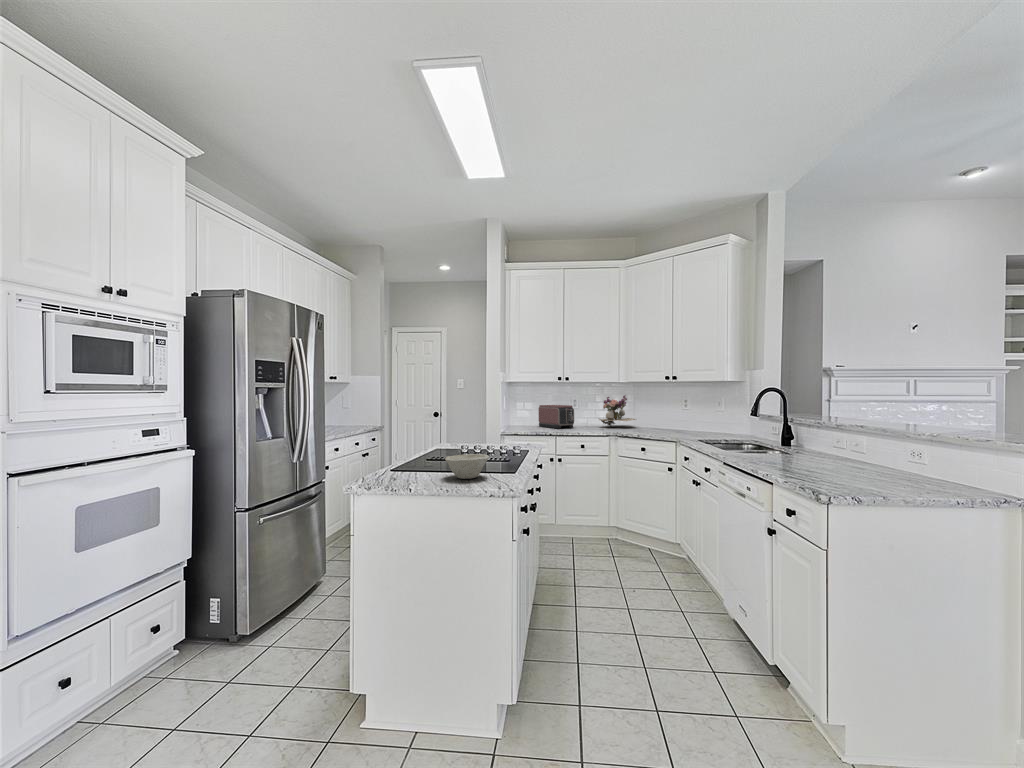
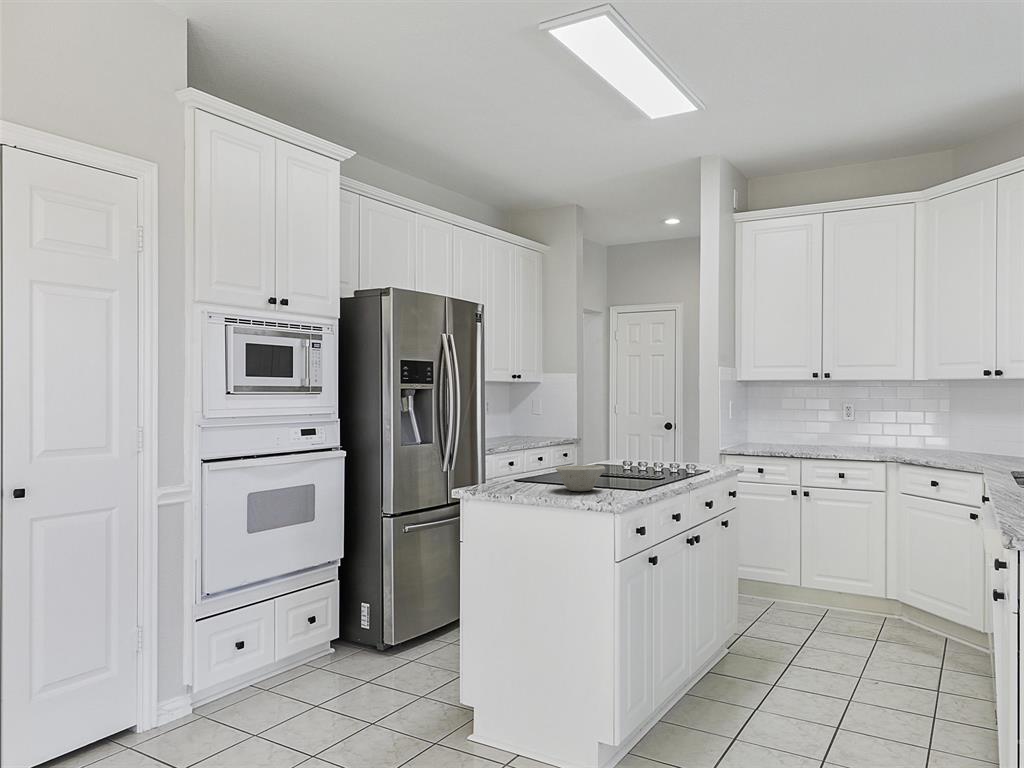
flower arrangement: present [599,395,636,426] -> none [876,401,943,451]
toaster: present [539,405,574,429] -> none [783,415,835,449]

